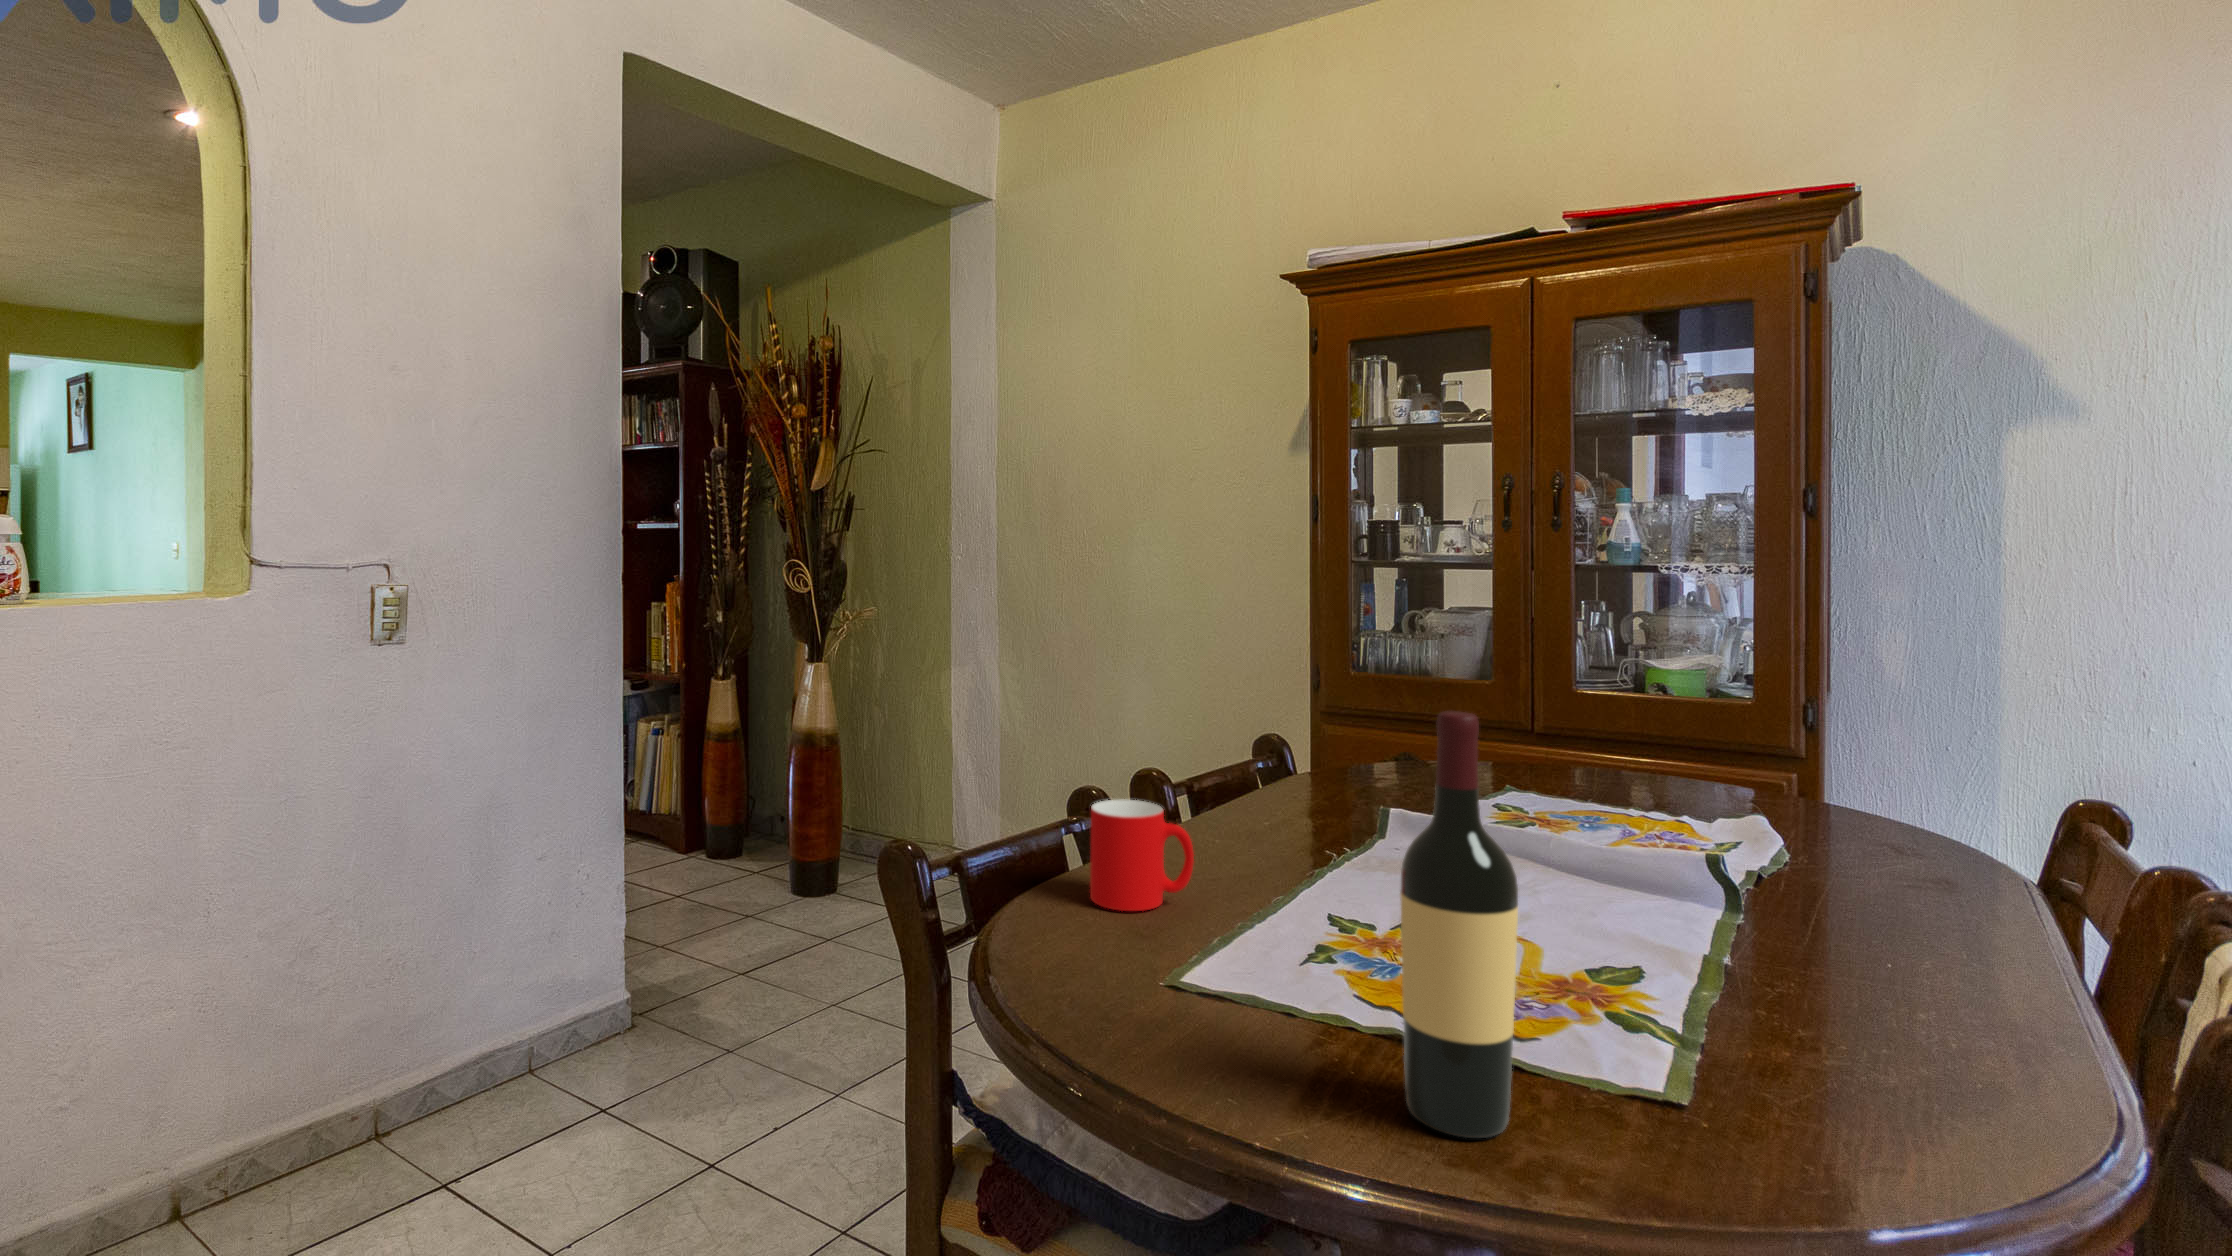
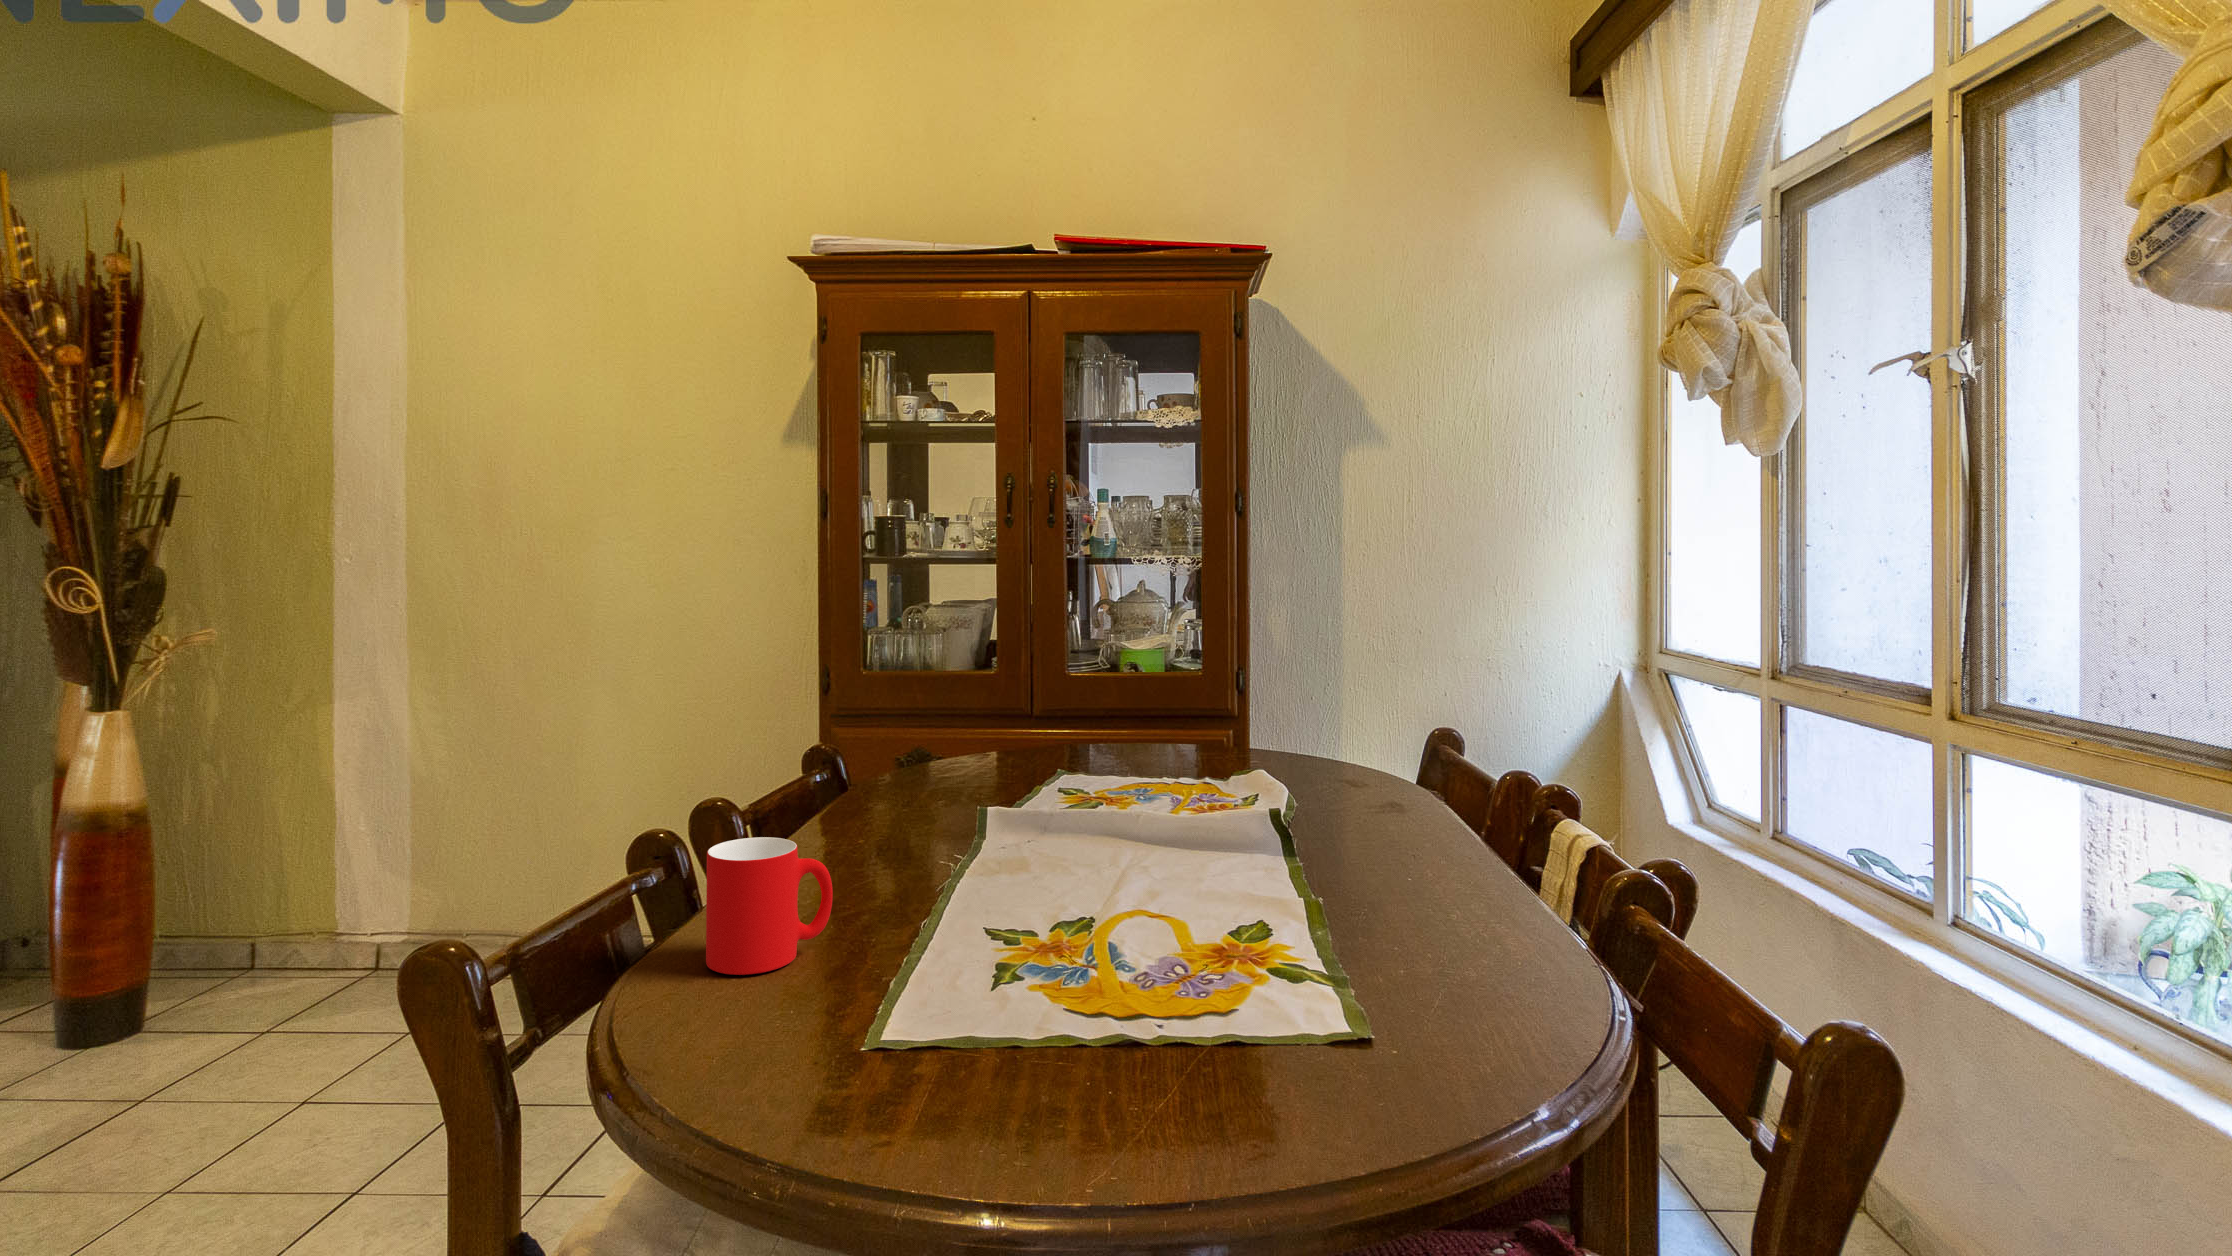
wine bottle: present [1400,711,1518,1138] -> none [1179,696,1291,1137]

